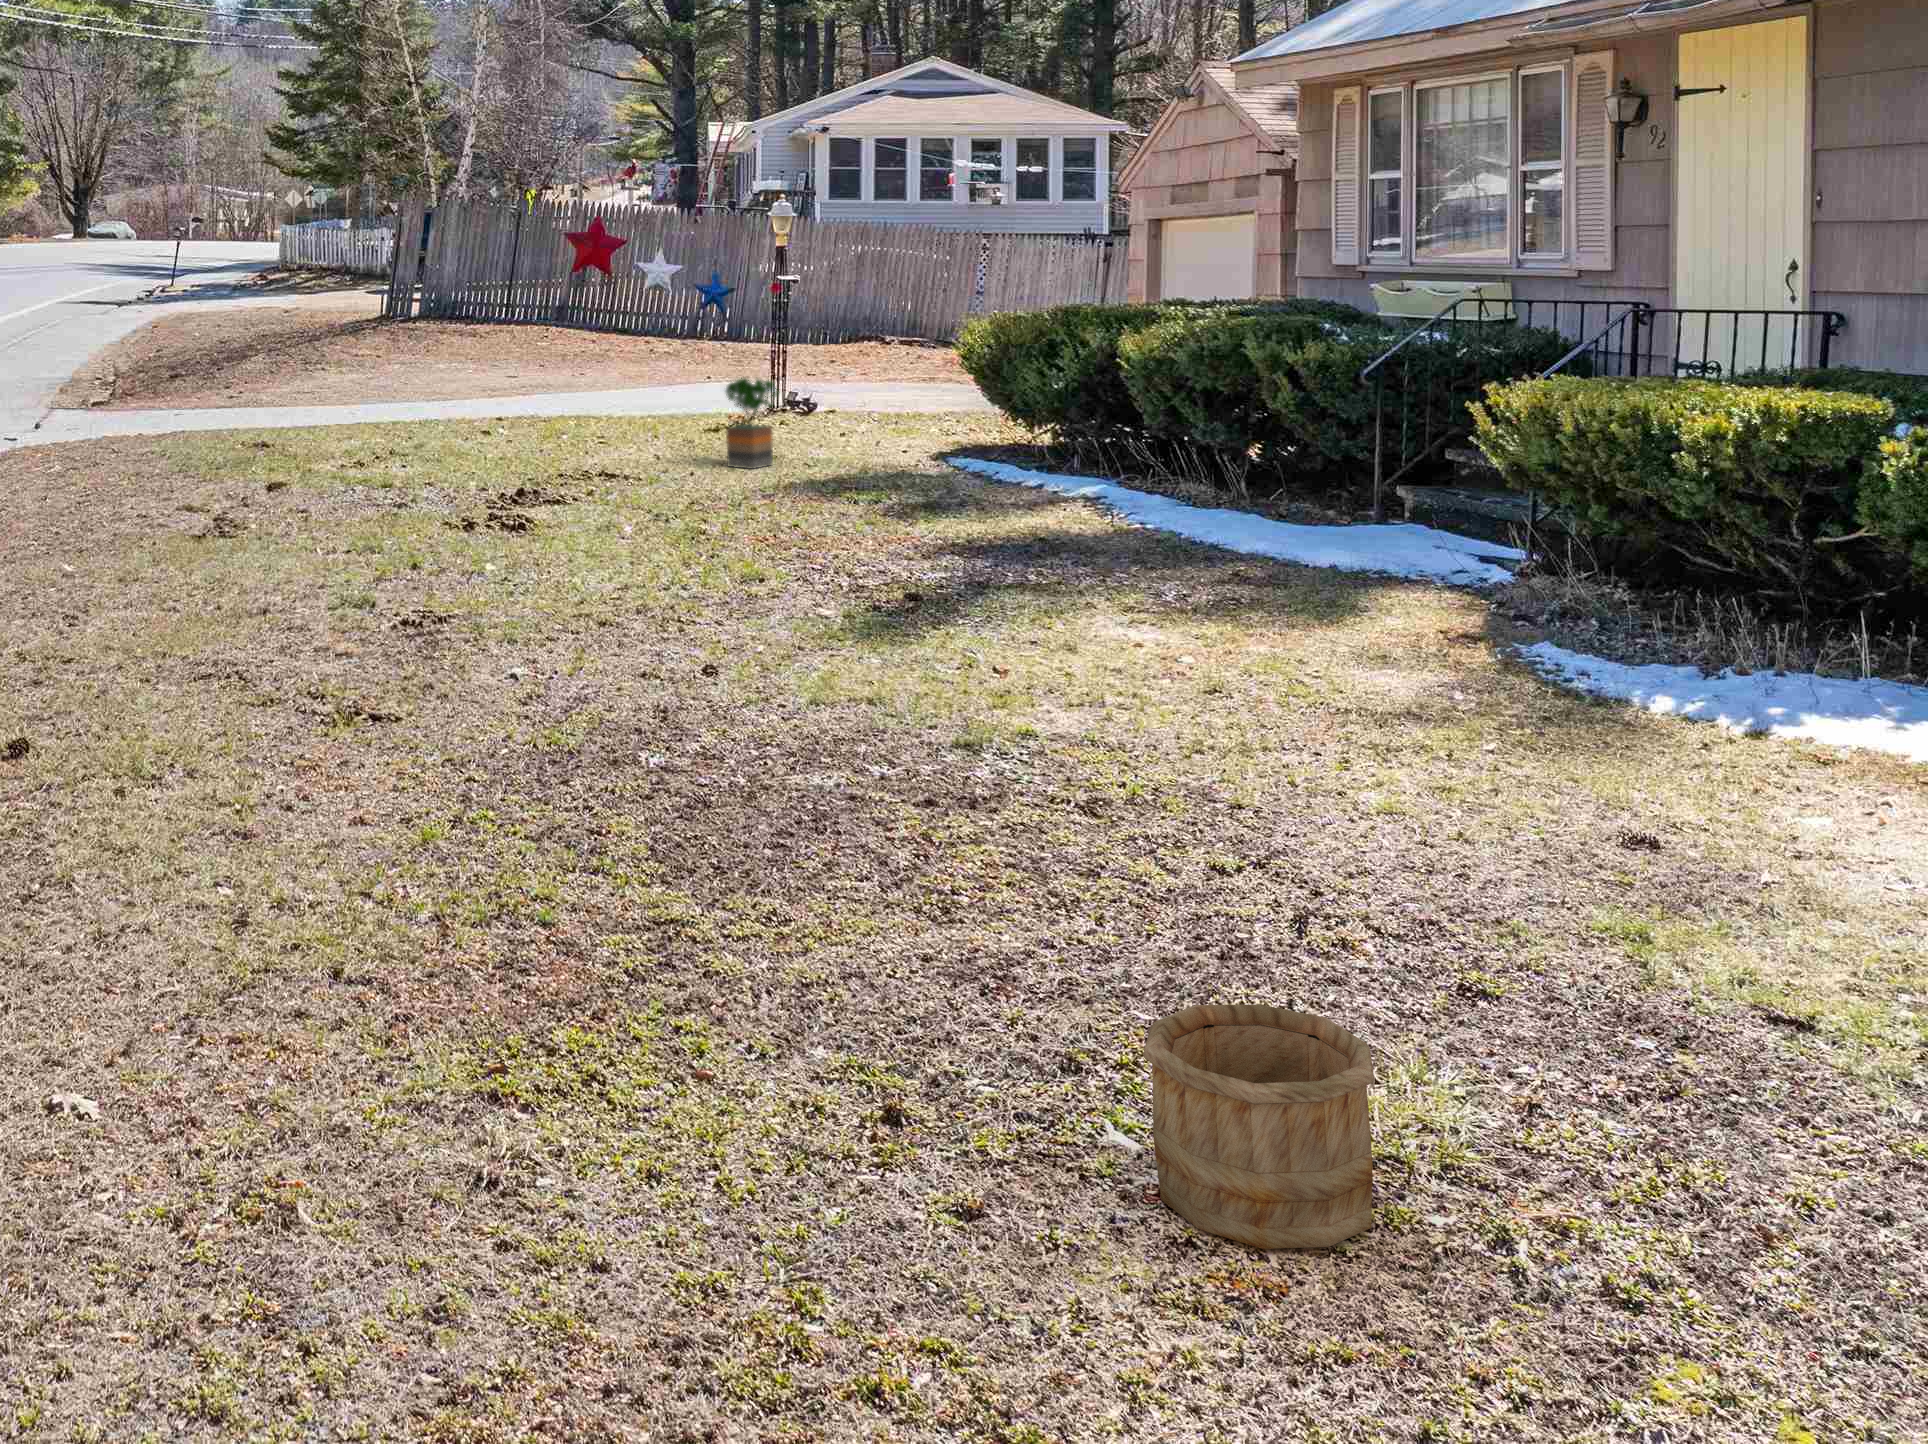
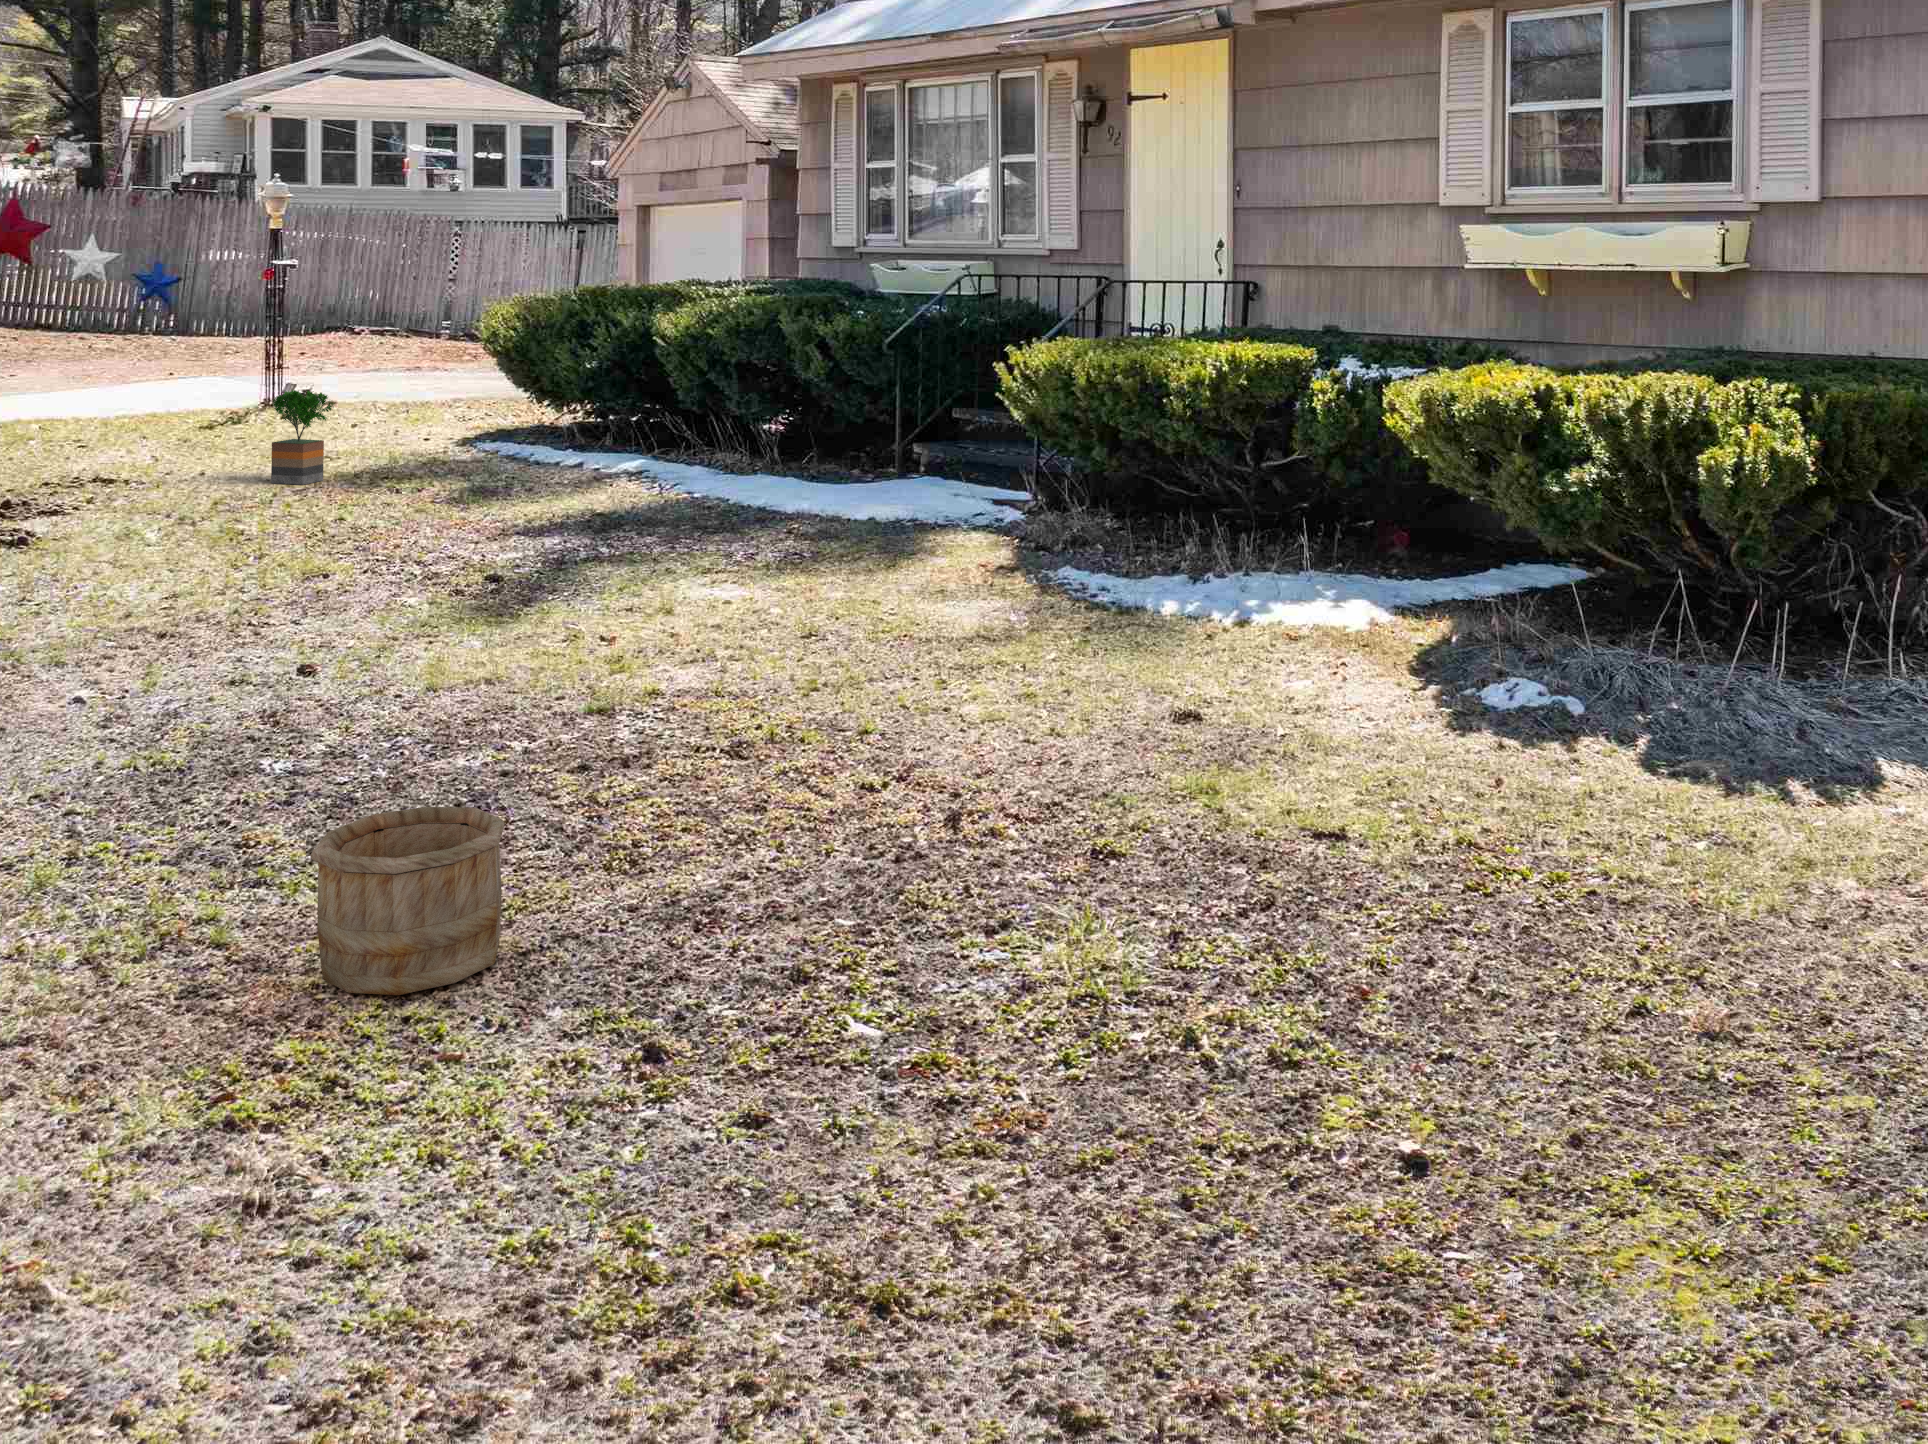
wooden bucket: present [1143,1004,1374,1249] -> present [310,807,505,995]

